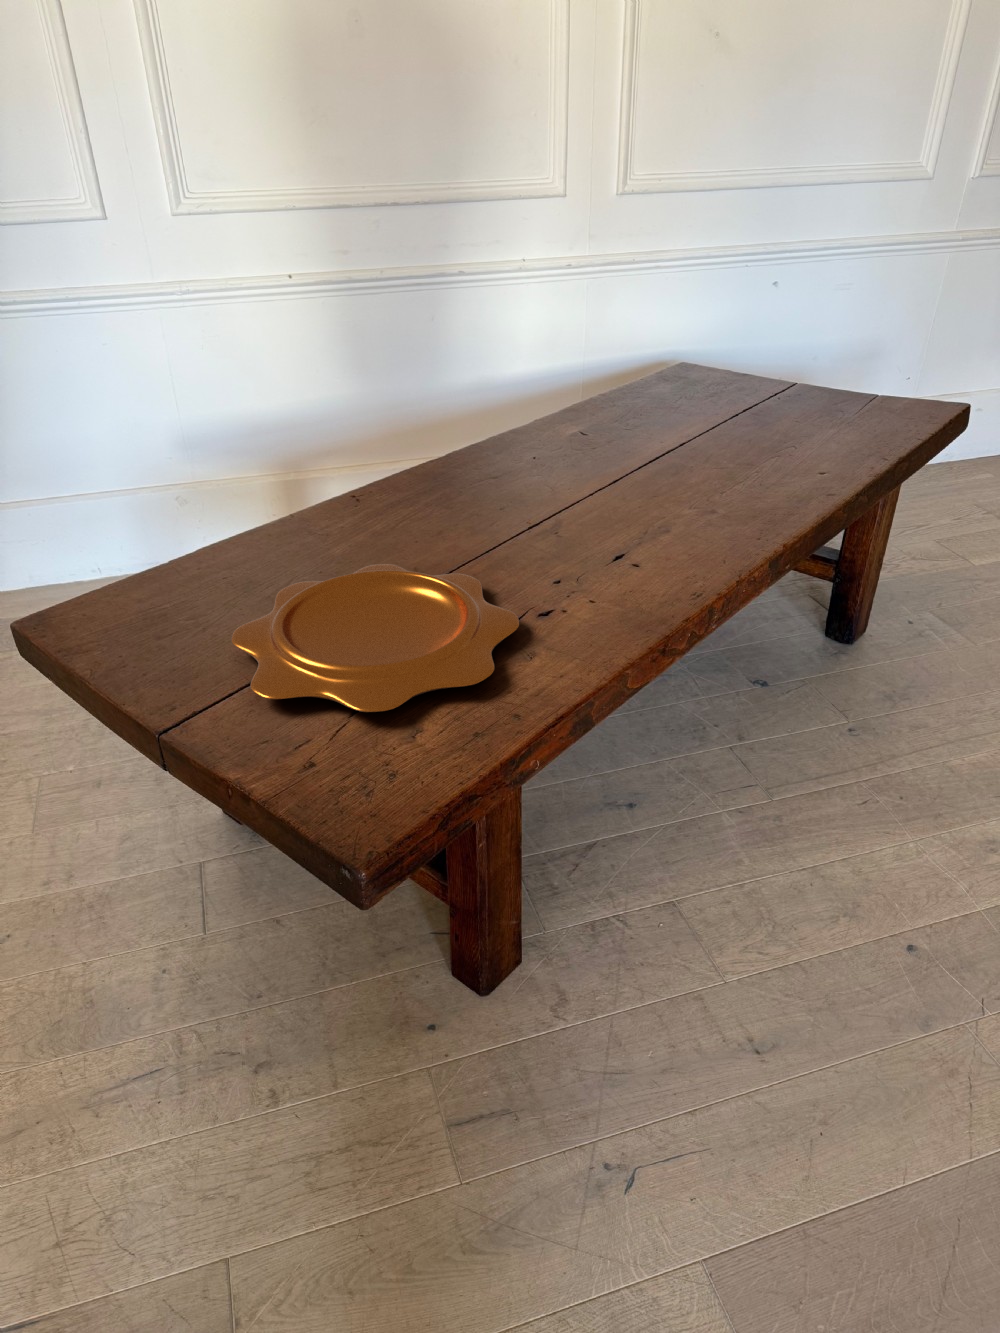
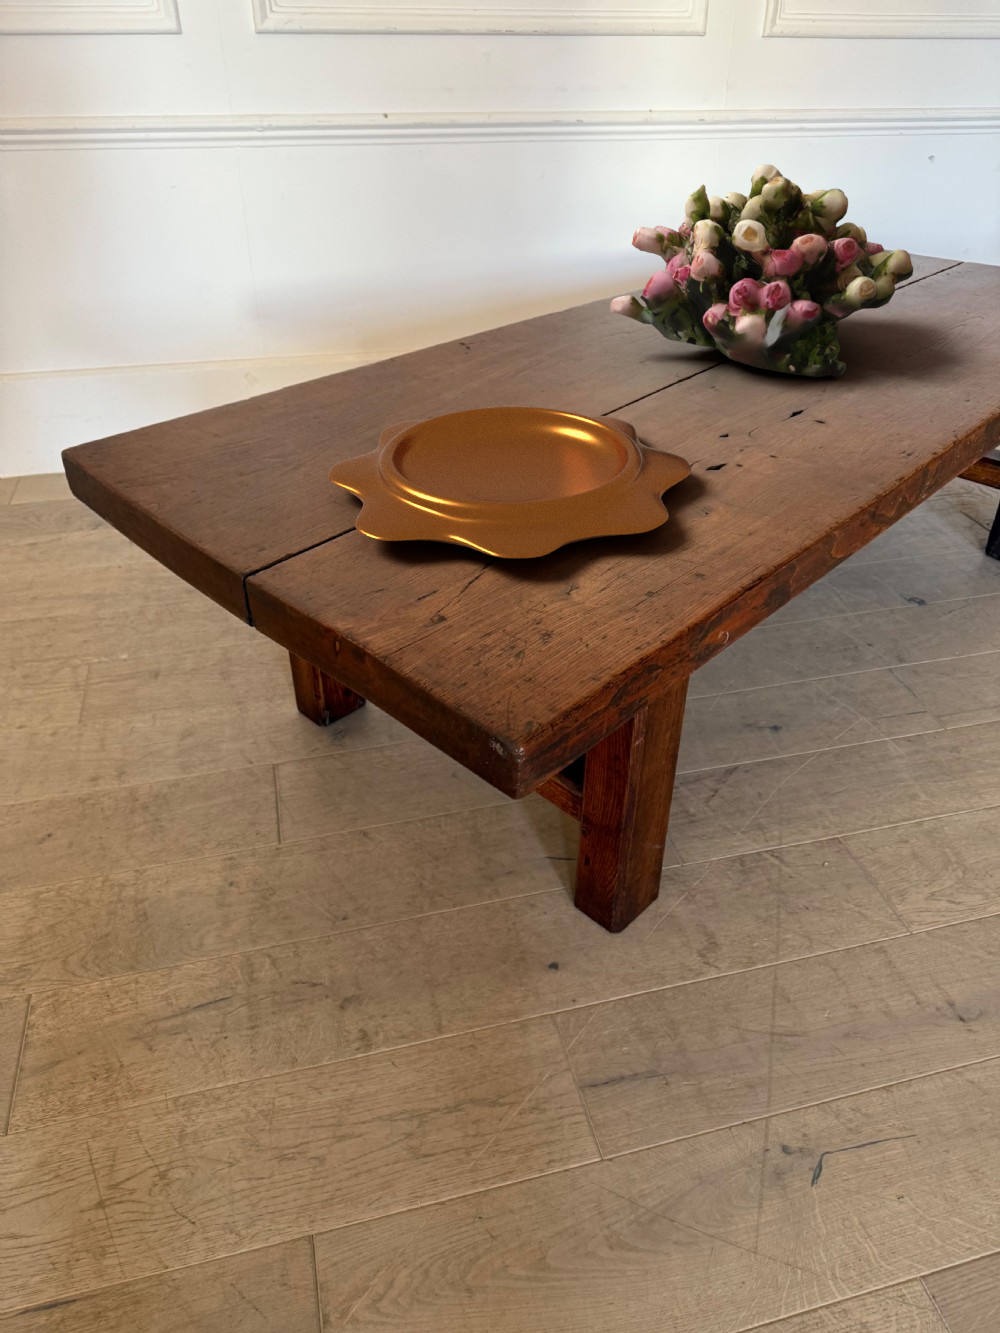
flower arrangement: none [471,353,708,526] -> present [610,164,913,377]

